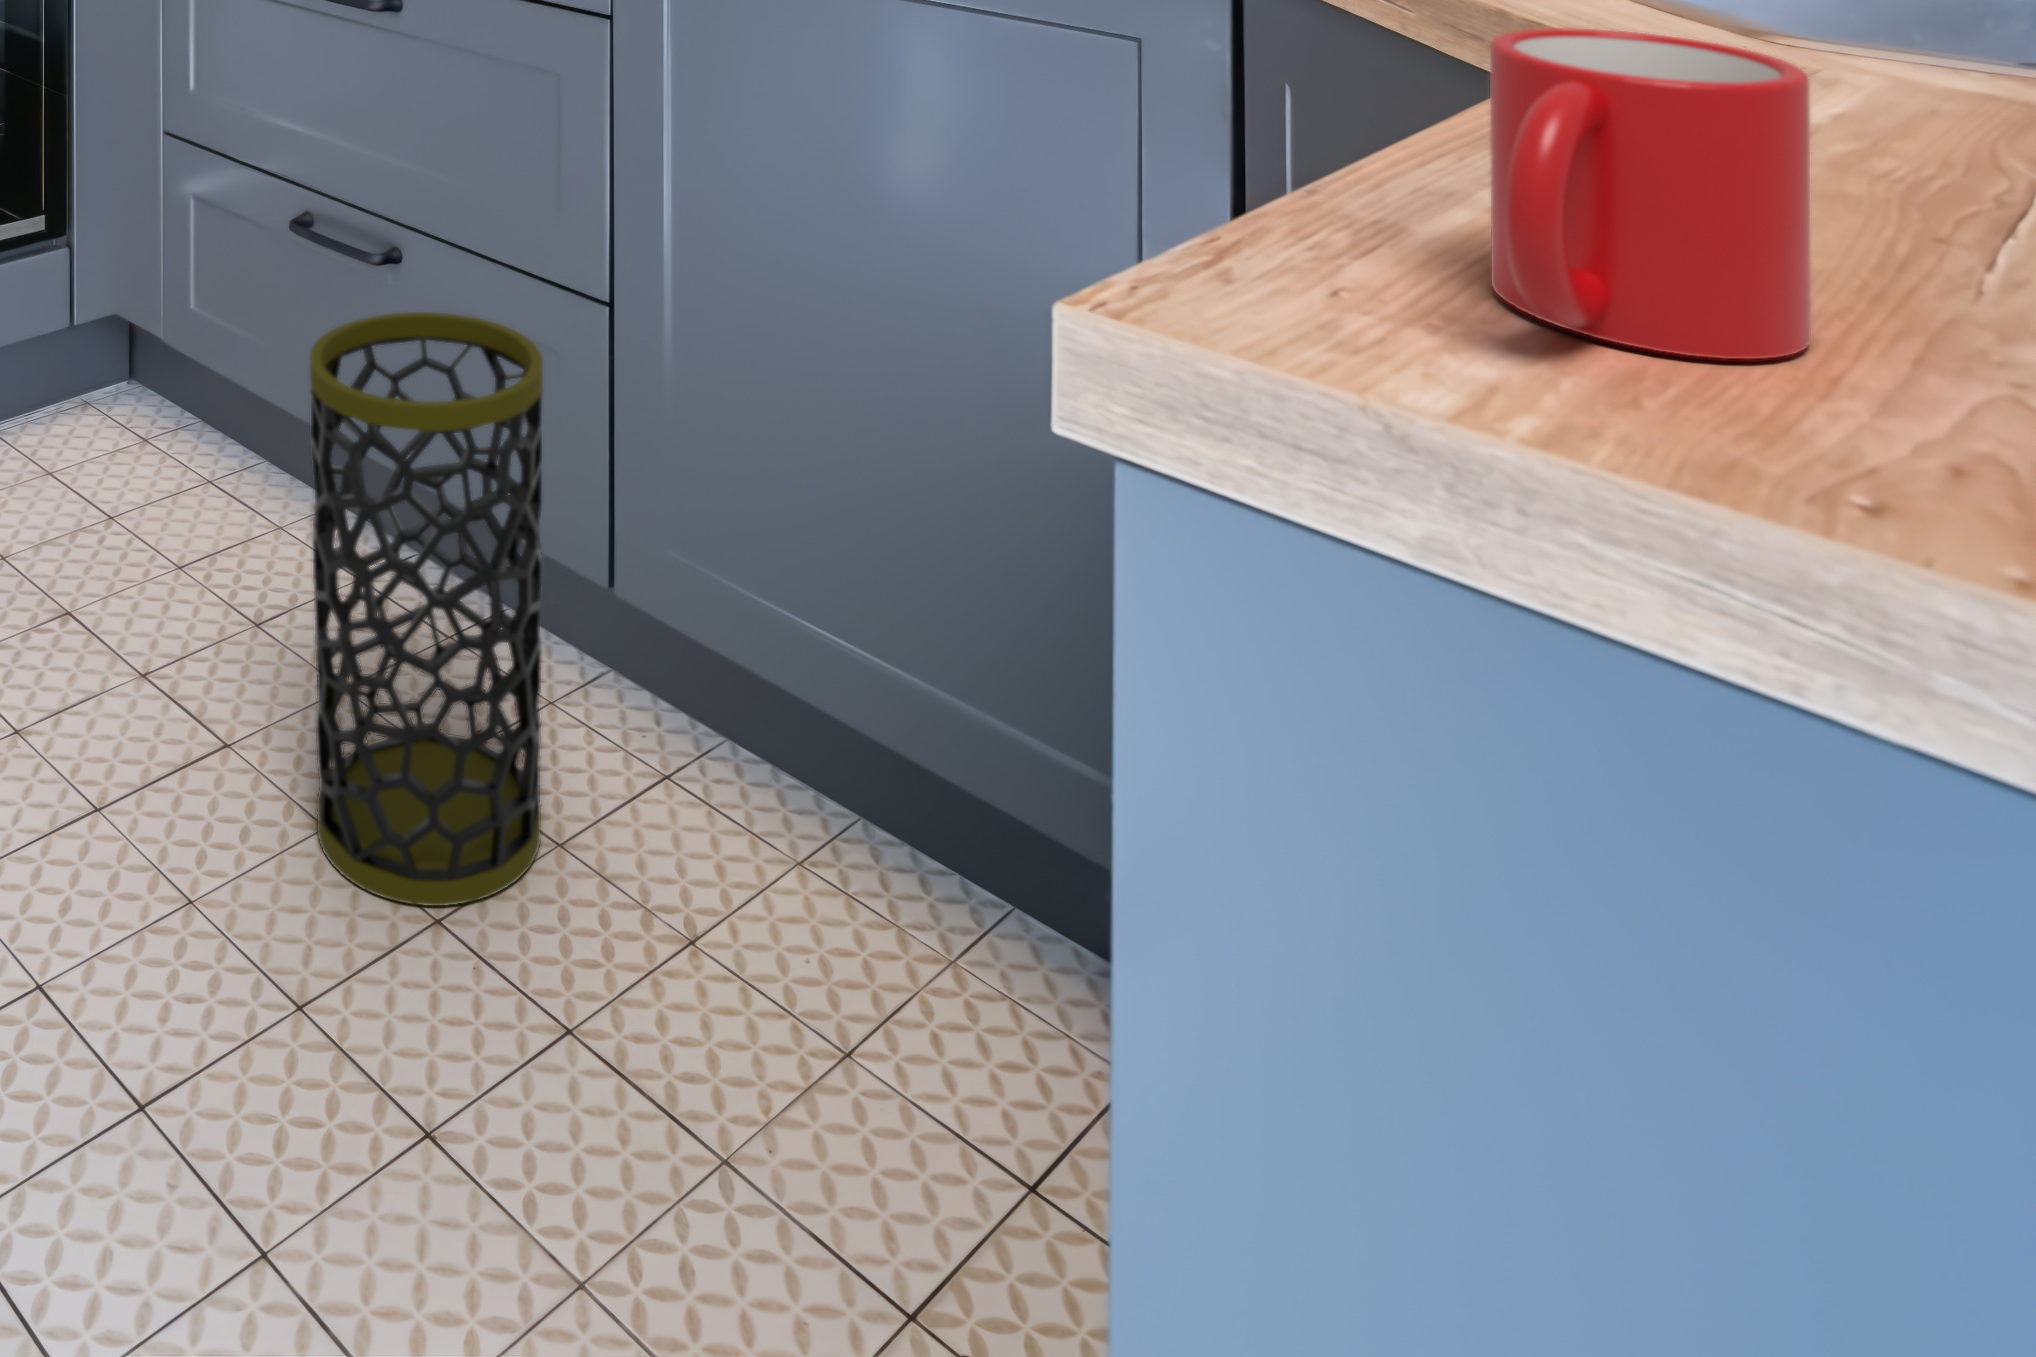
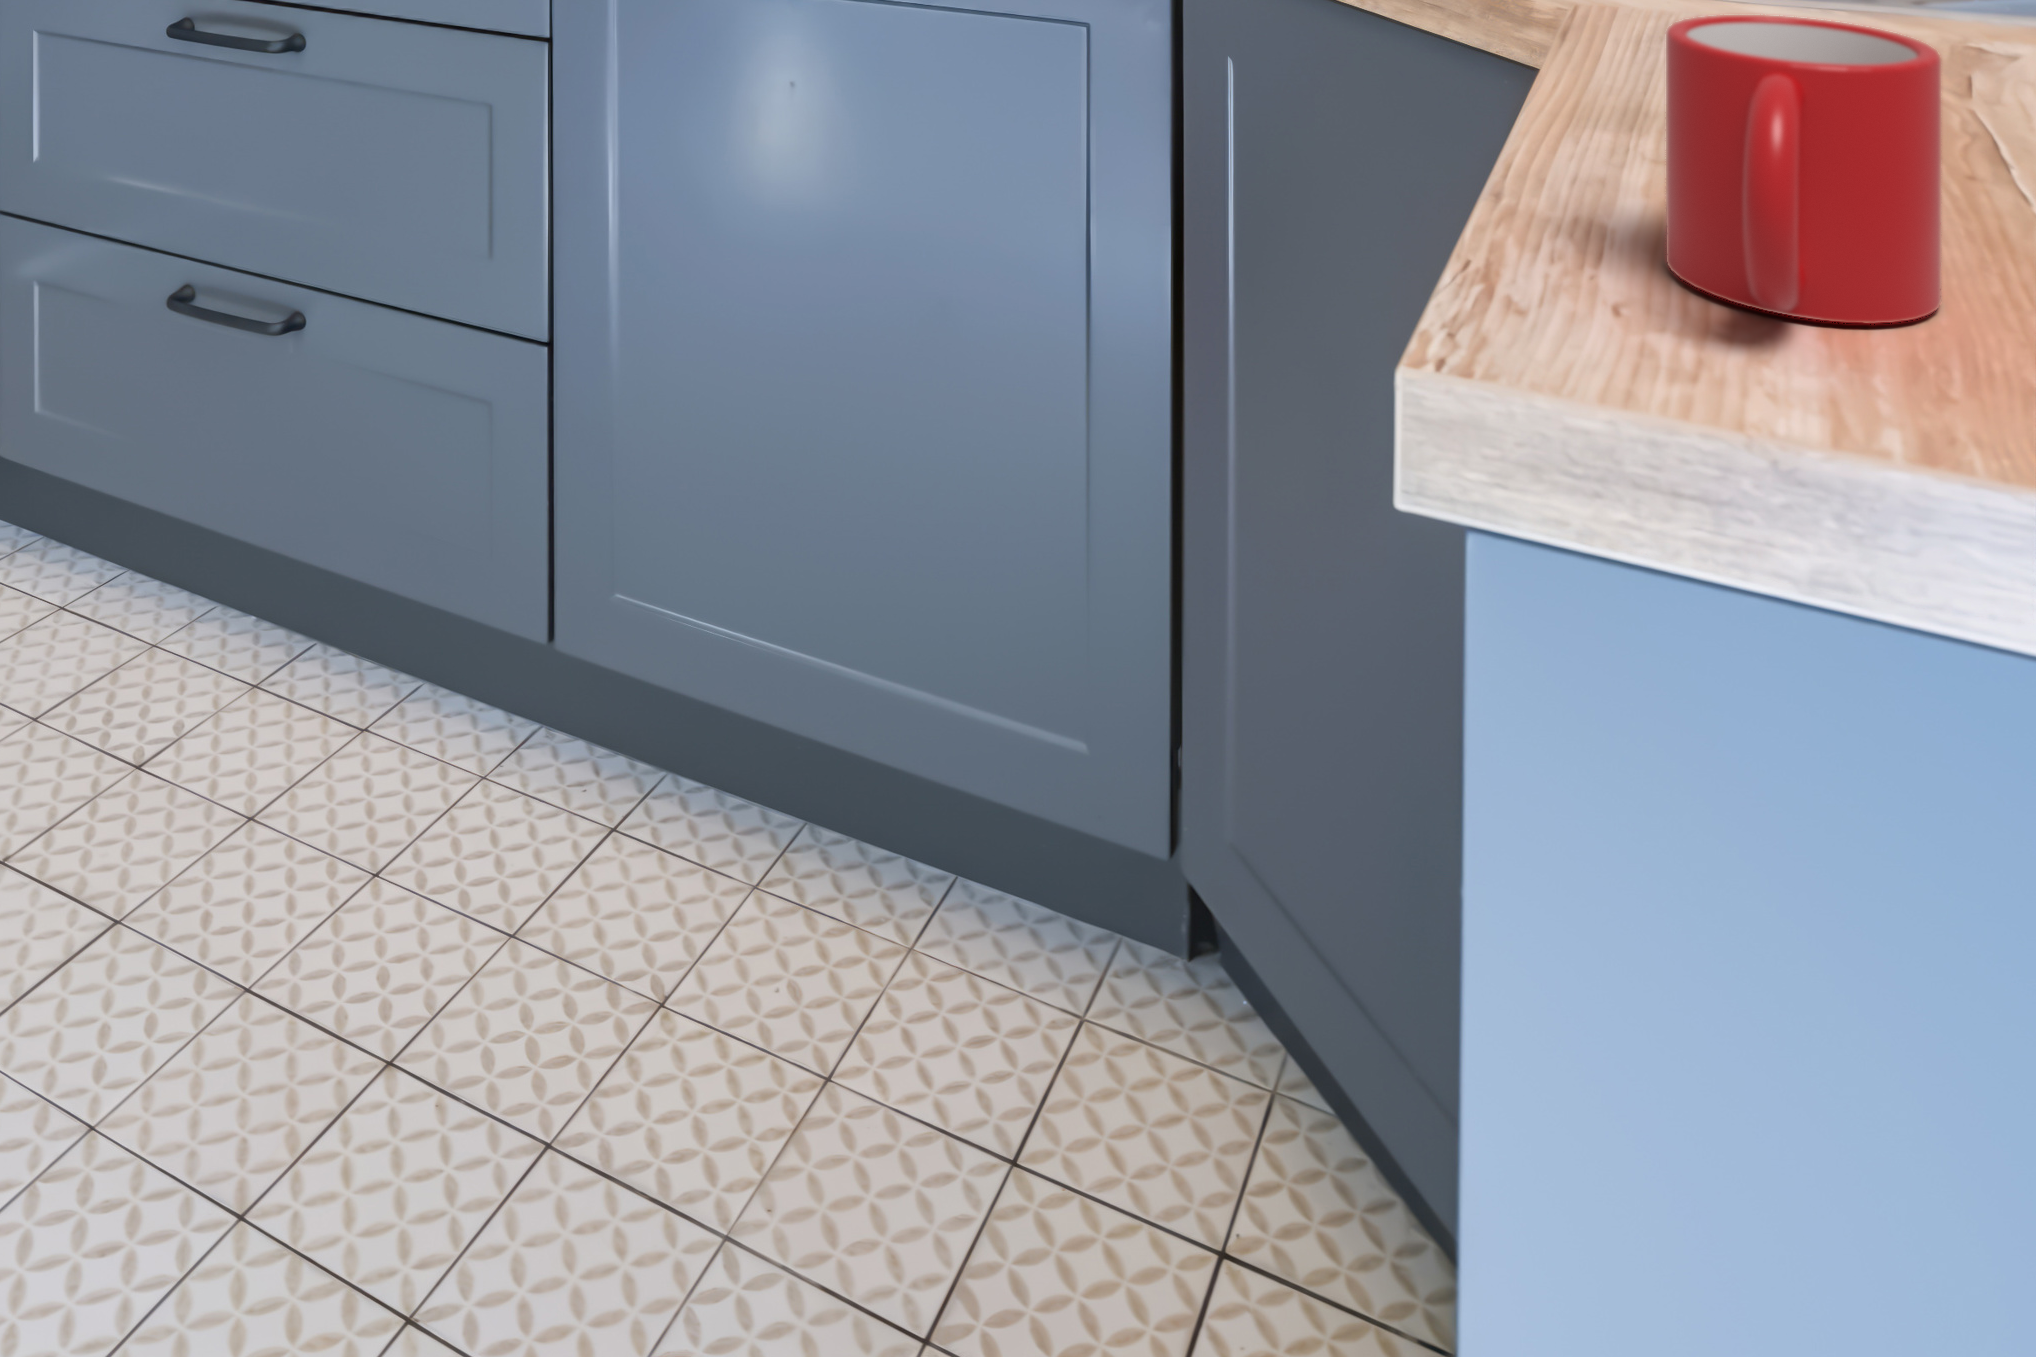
trash can: present [310,312,543,906] -> none [227,382,494,1055]

